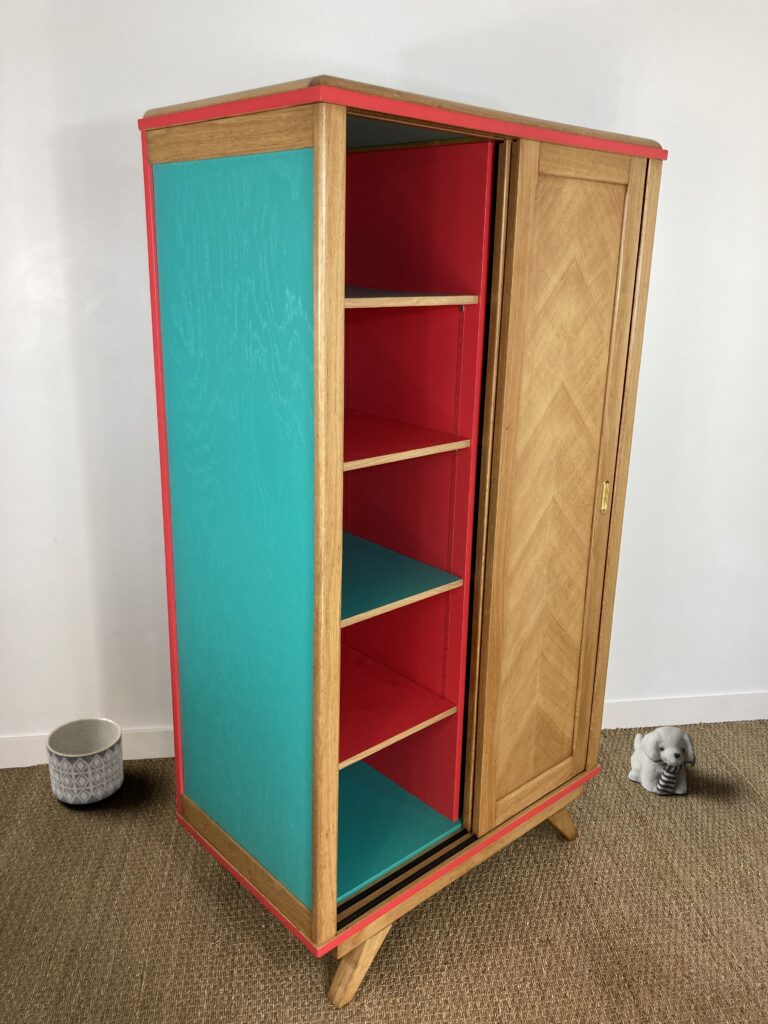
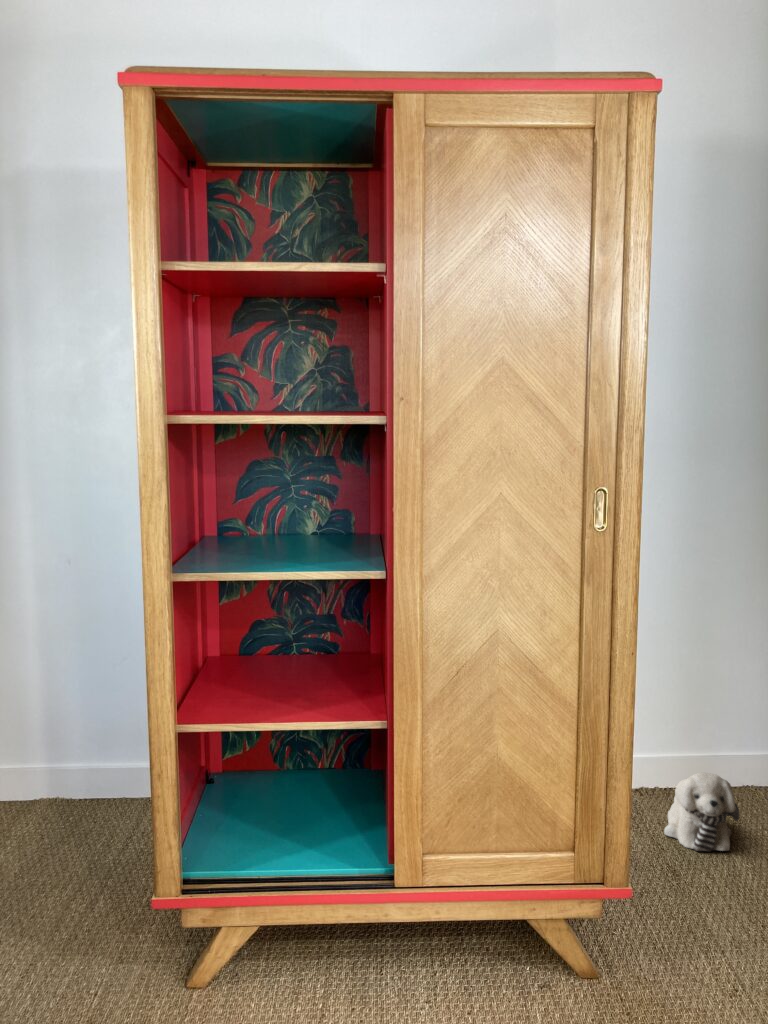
planter: present [46,717,123,804] -> none [43,747,122,833]

